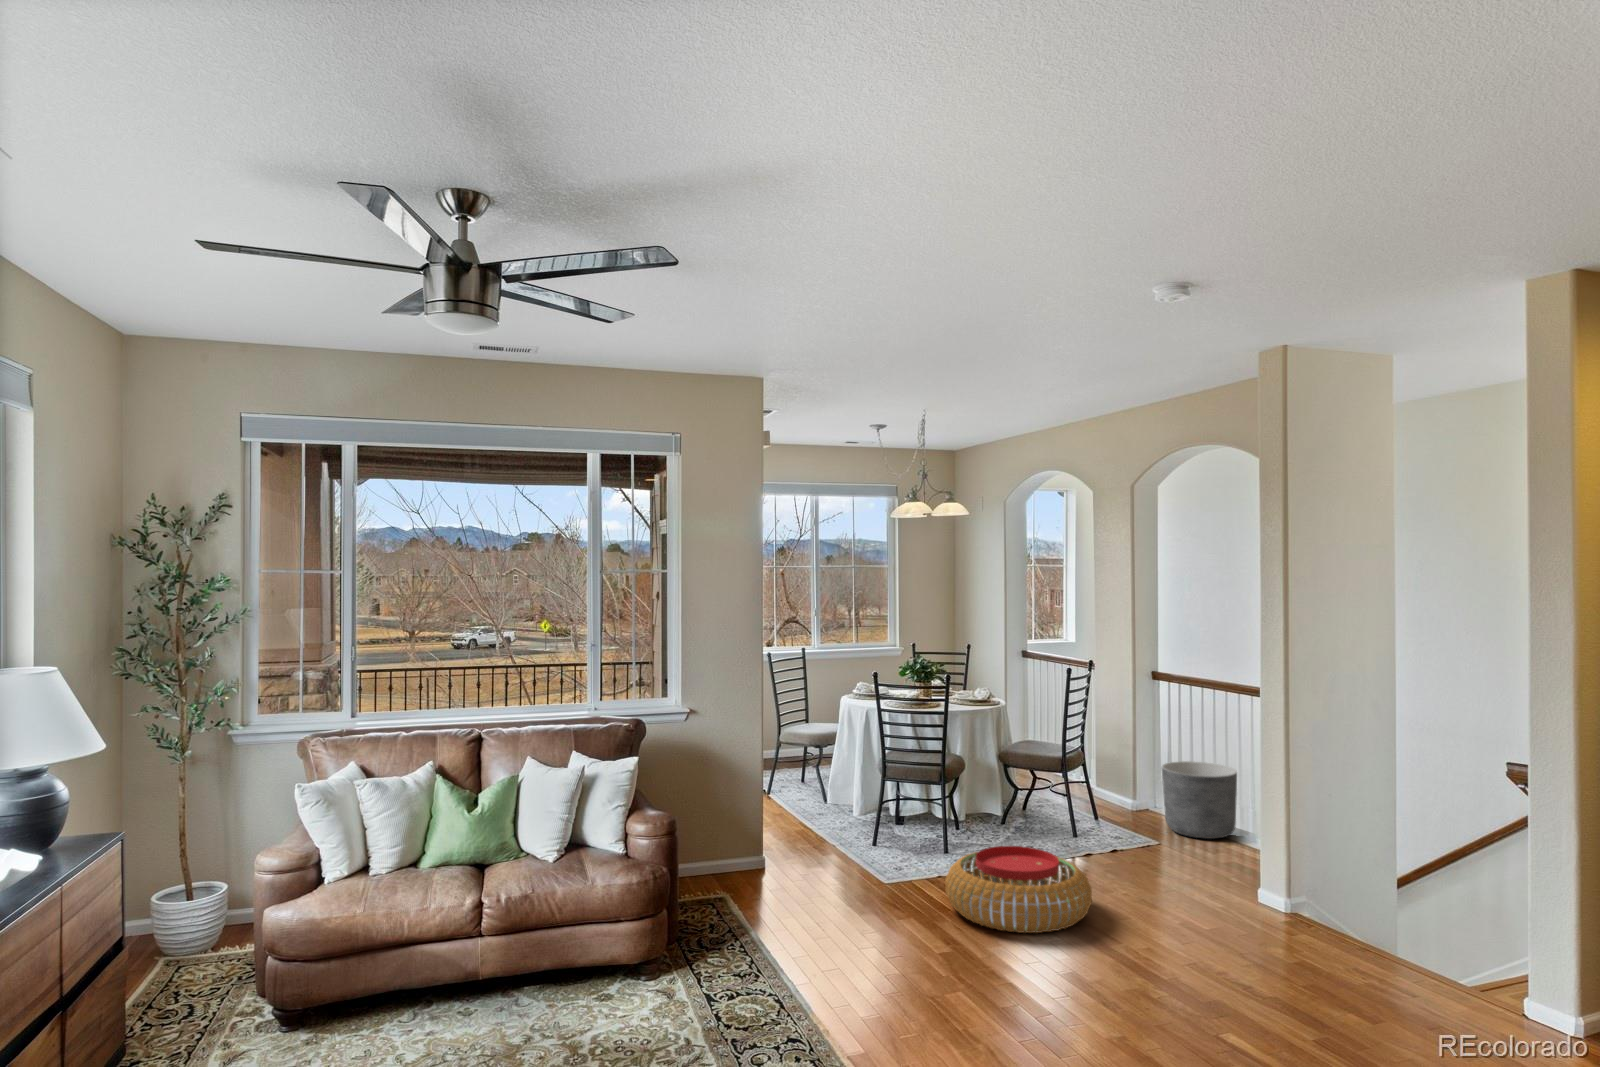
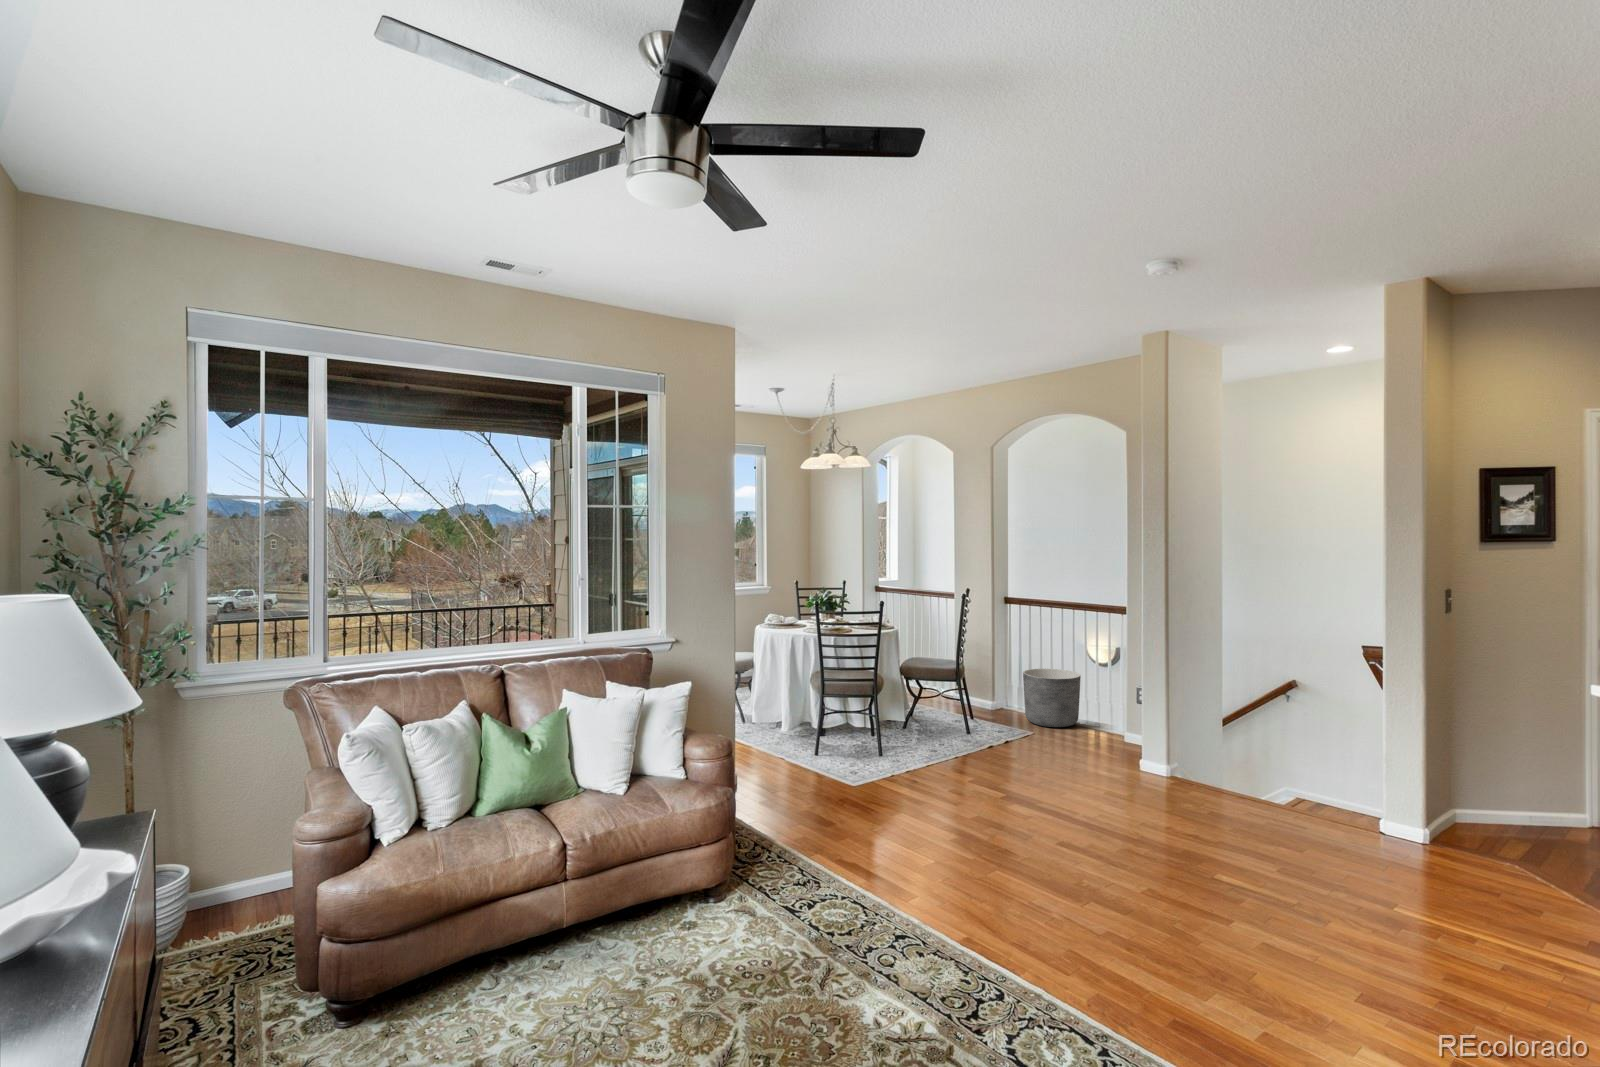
pouf: present [945,846,1092,933] -> none [919,744,1044,815]

